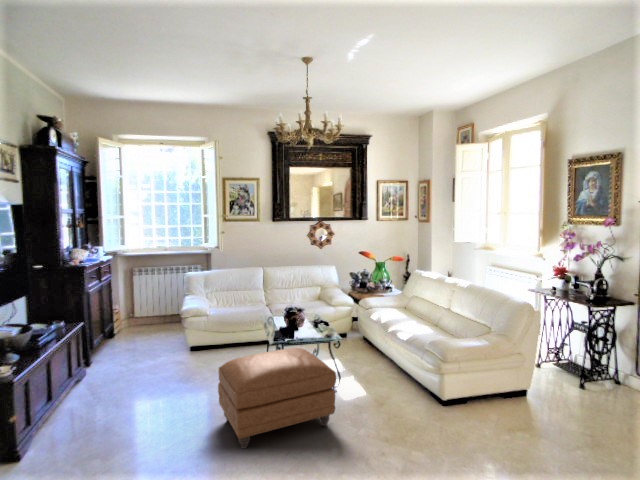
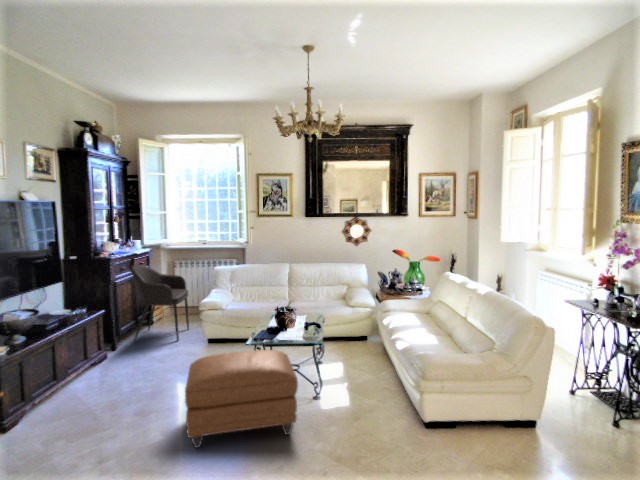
armchair: none [101,273,161,357] -> present [132,265,189,342]

